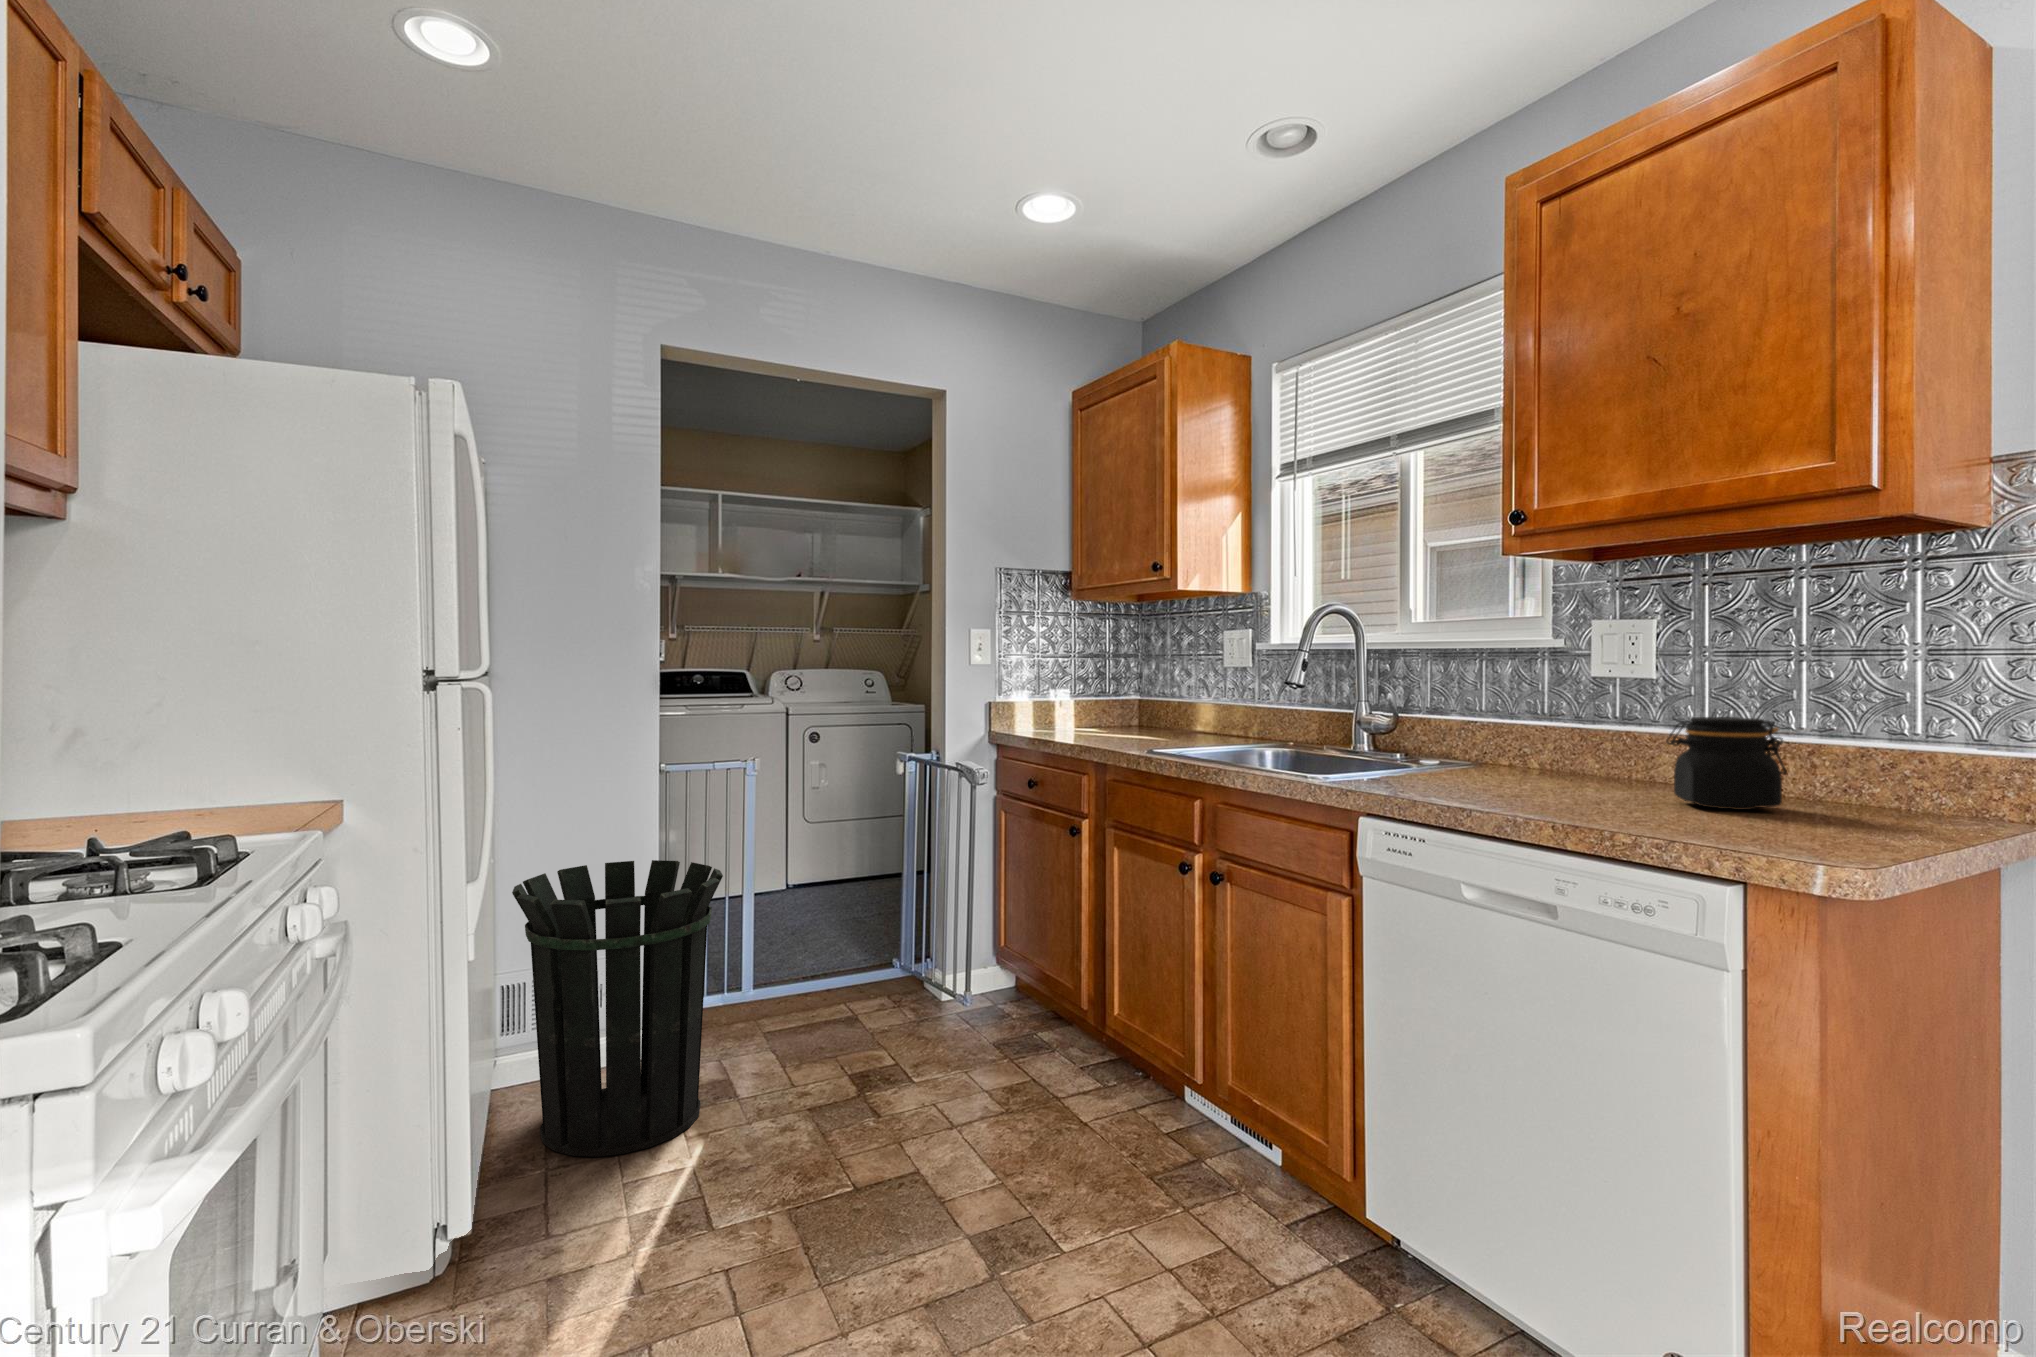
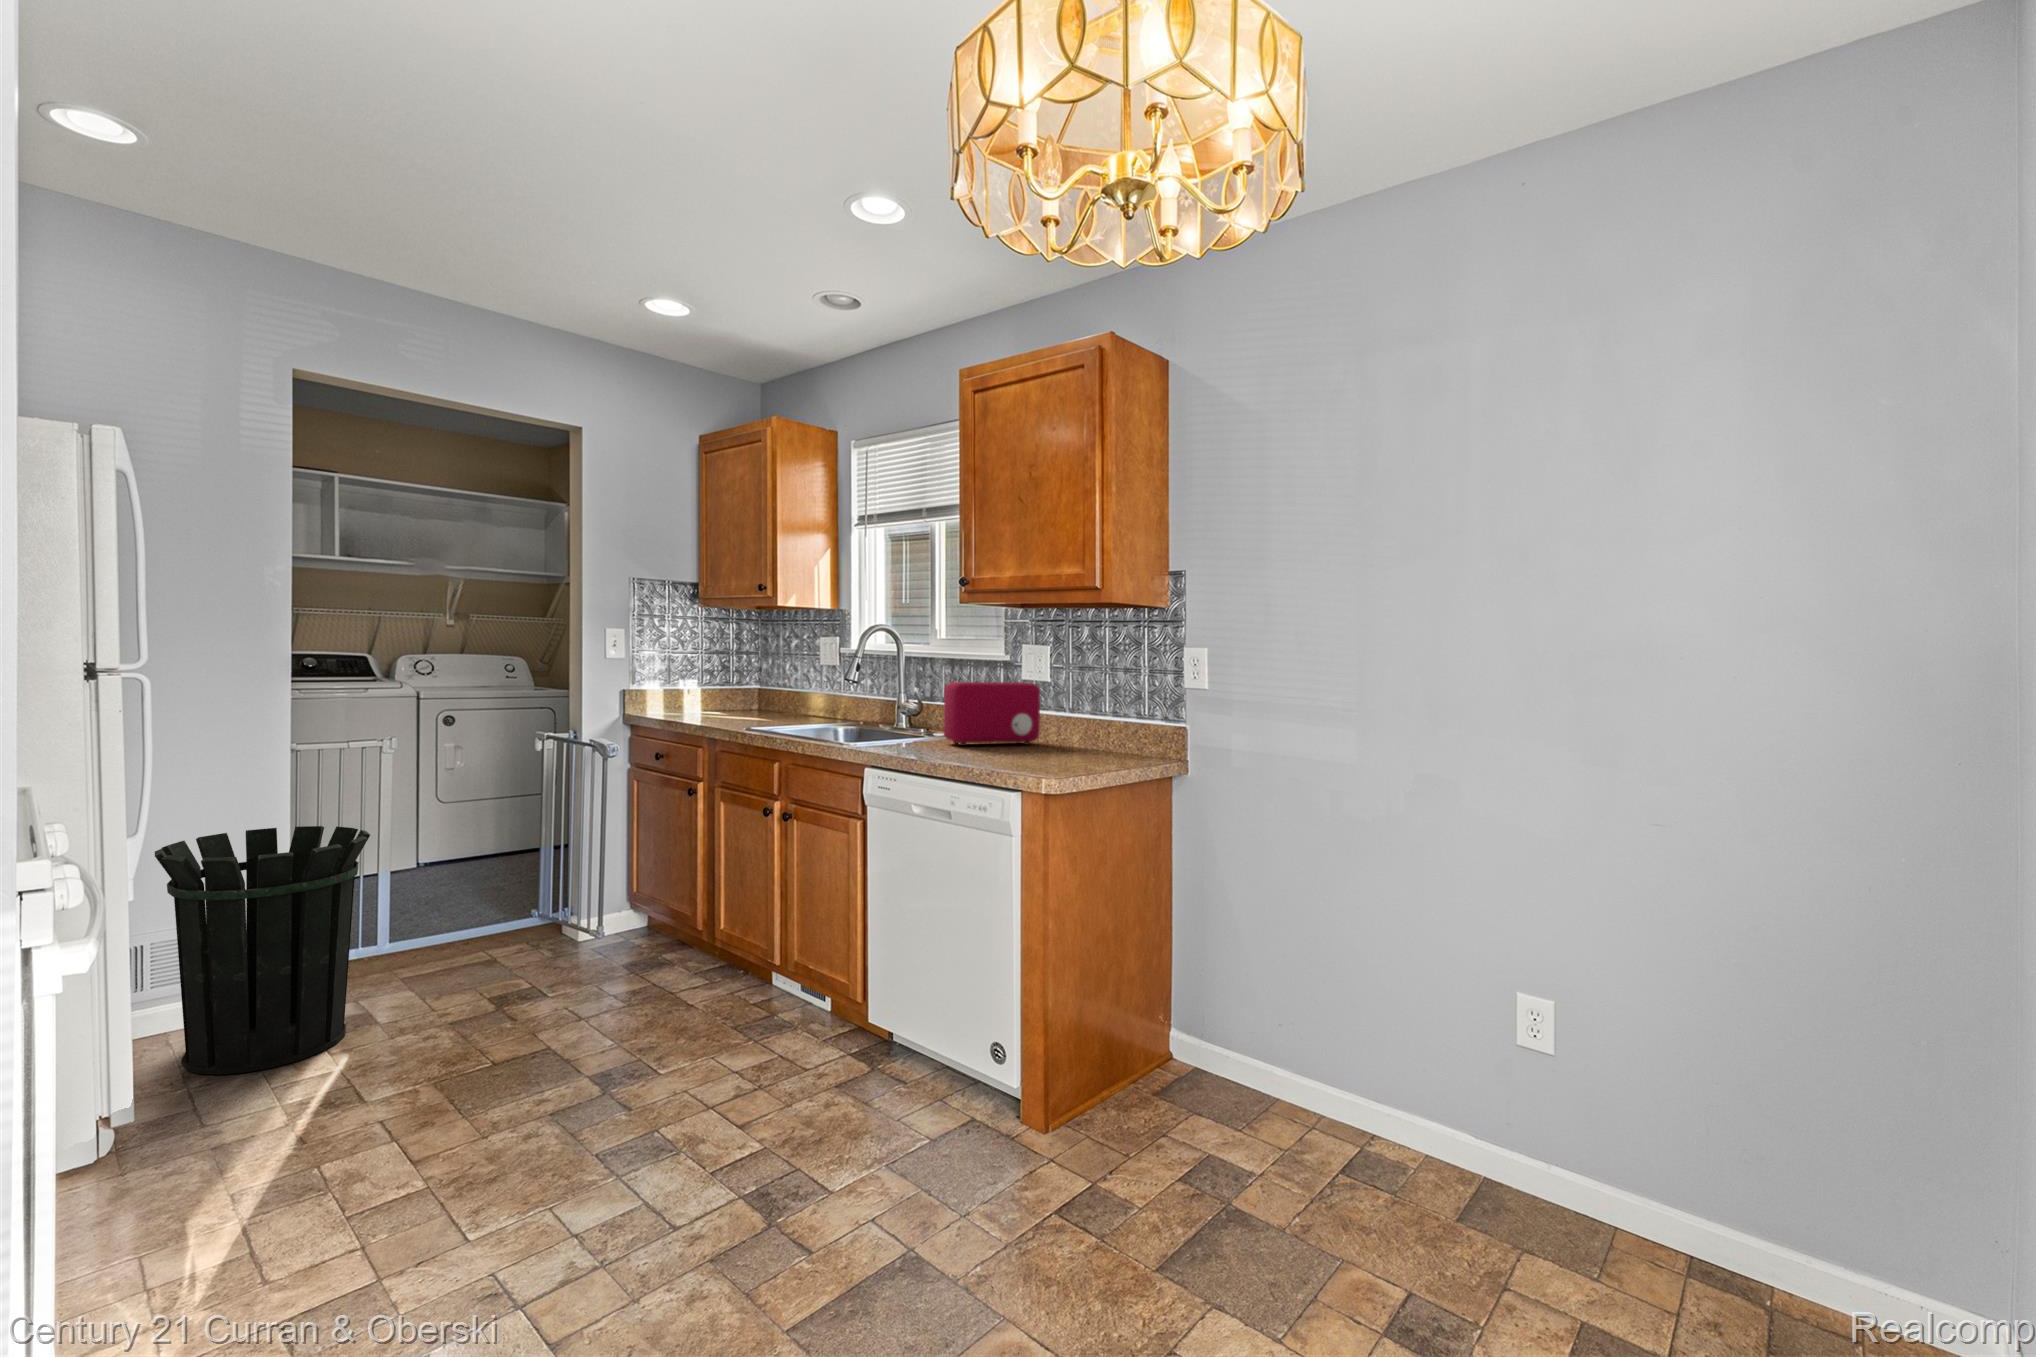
toaster: none [1460,683,1630,784] -> present [943,682,1040,746]
jar: present [1666,717,1787,810] -> none [1038,704,1095,757]

